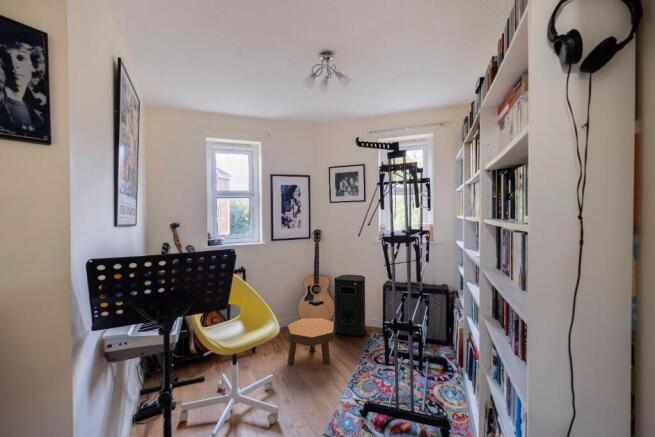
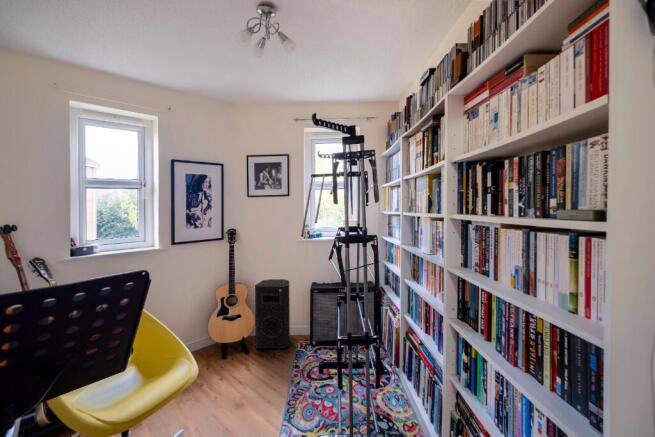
footstool: present [286,318,336,365] -> none [197,335,261,404]

